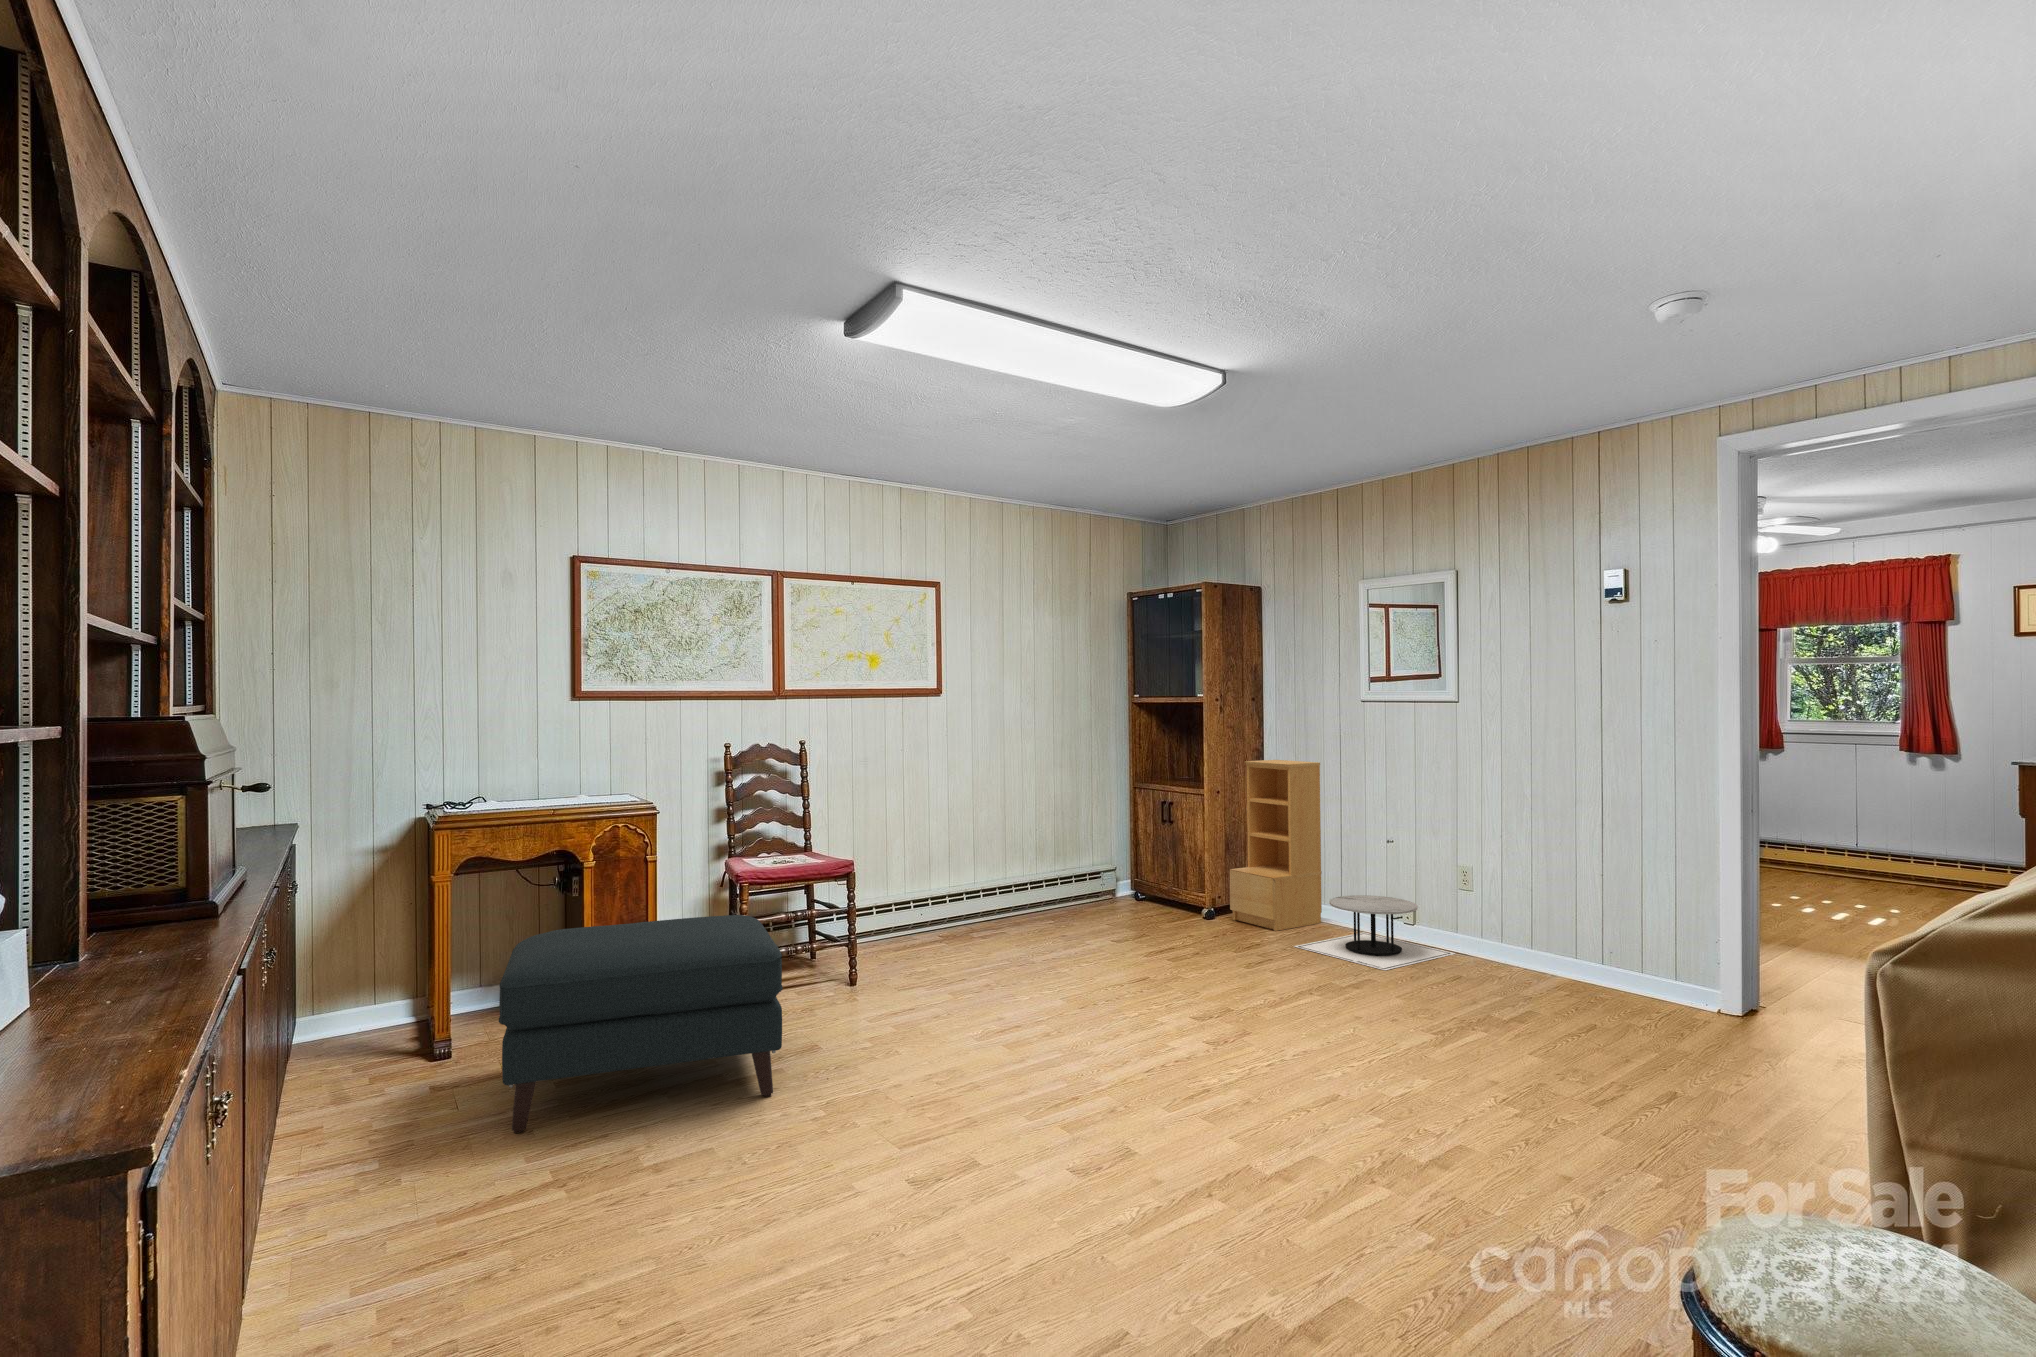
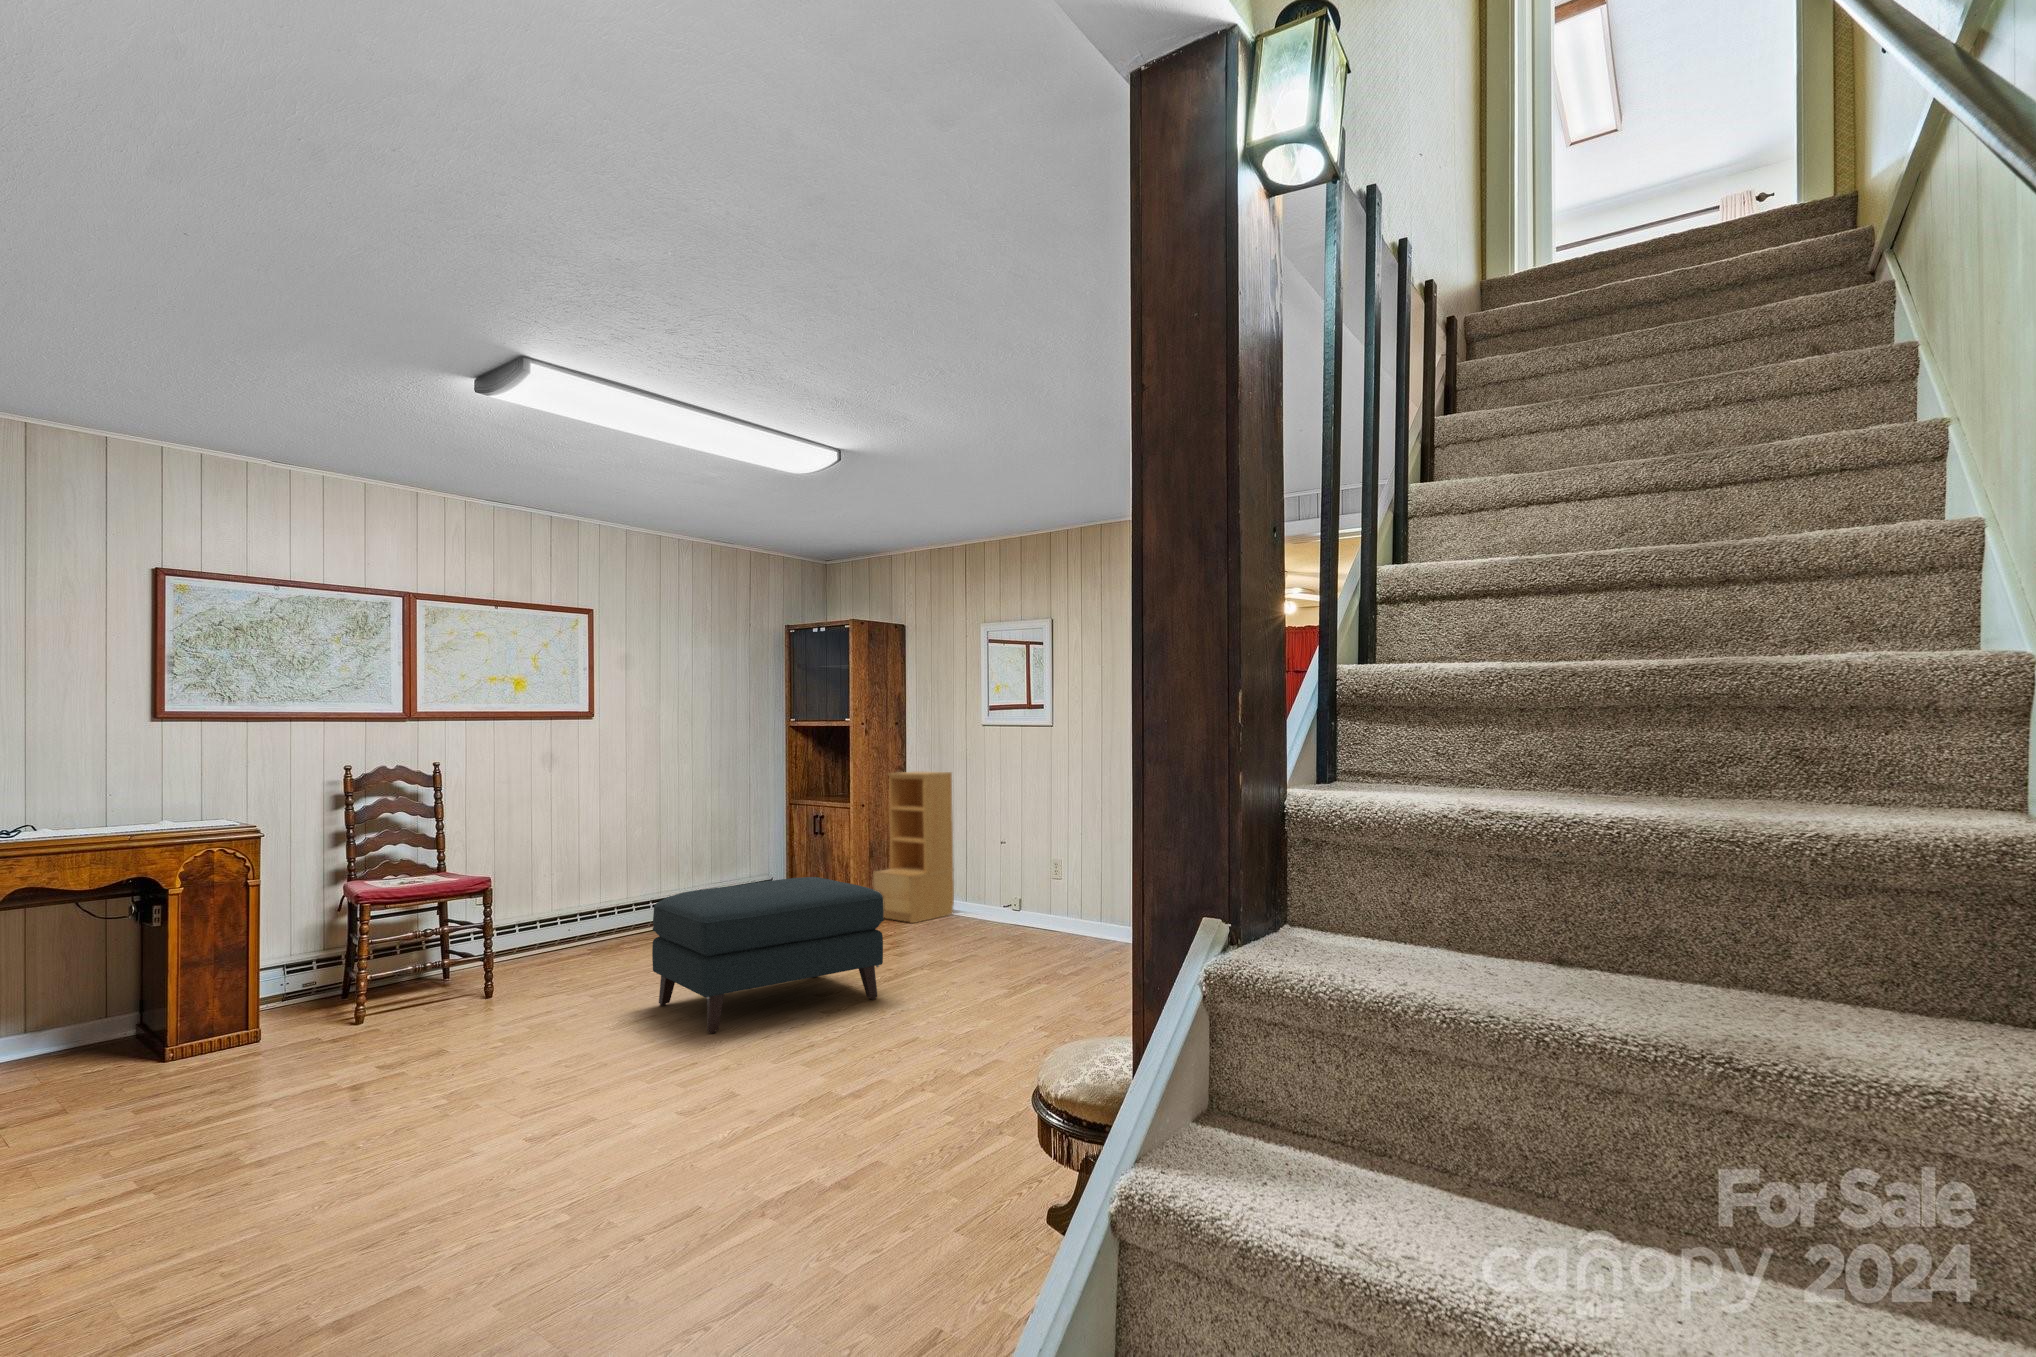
side table: present [1294,895,1455,970] -> none [924,885,1058,945]
ottoman: present [499,915,783,1133] -> present [652,877,884,1034]

